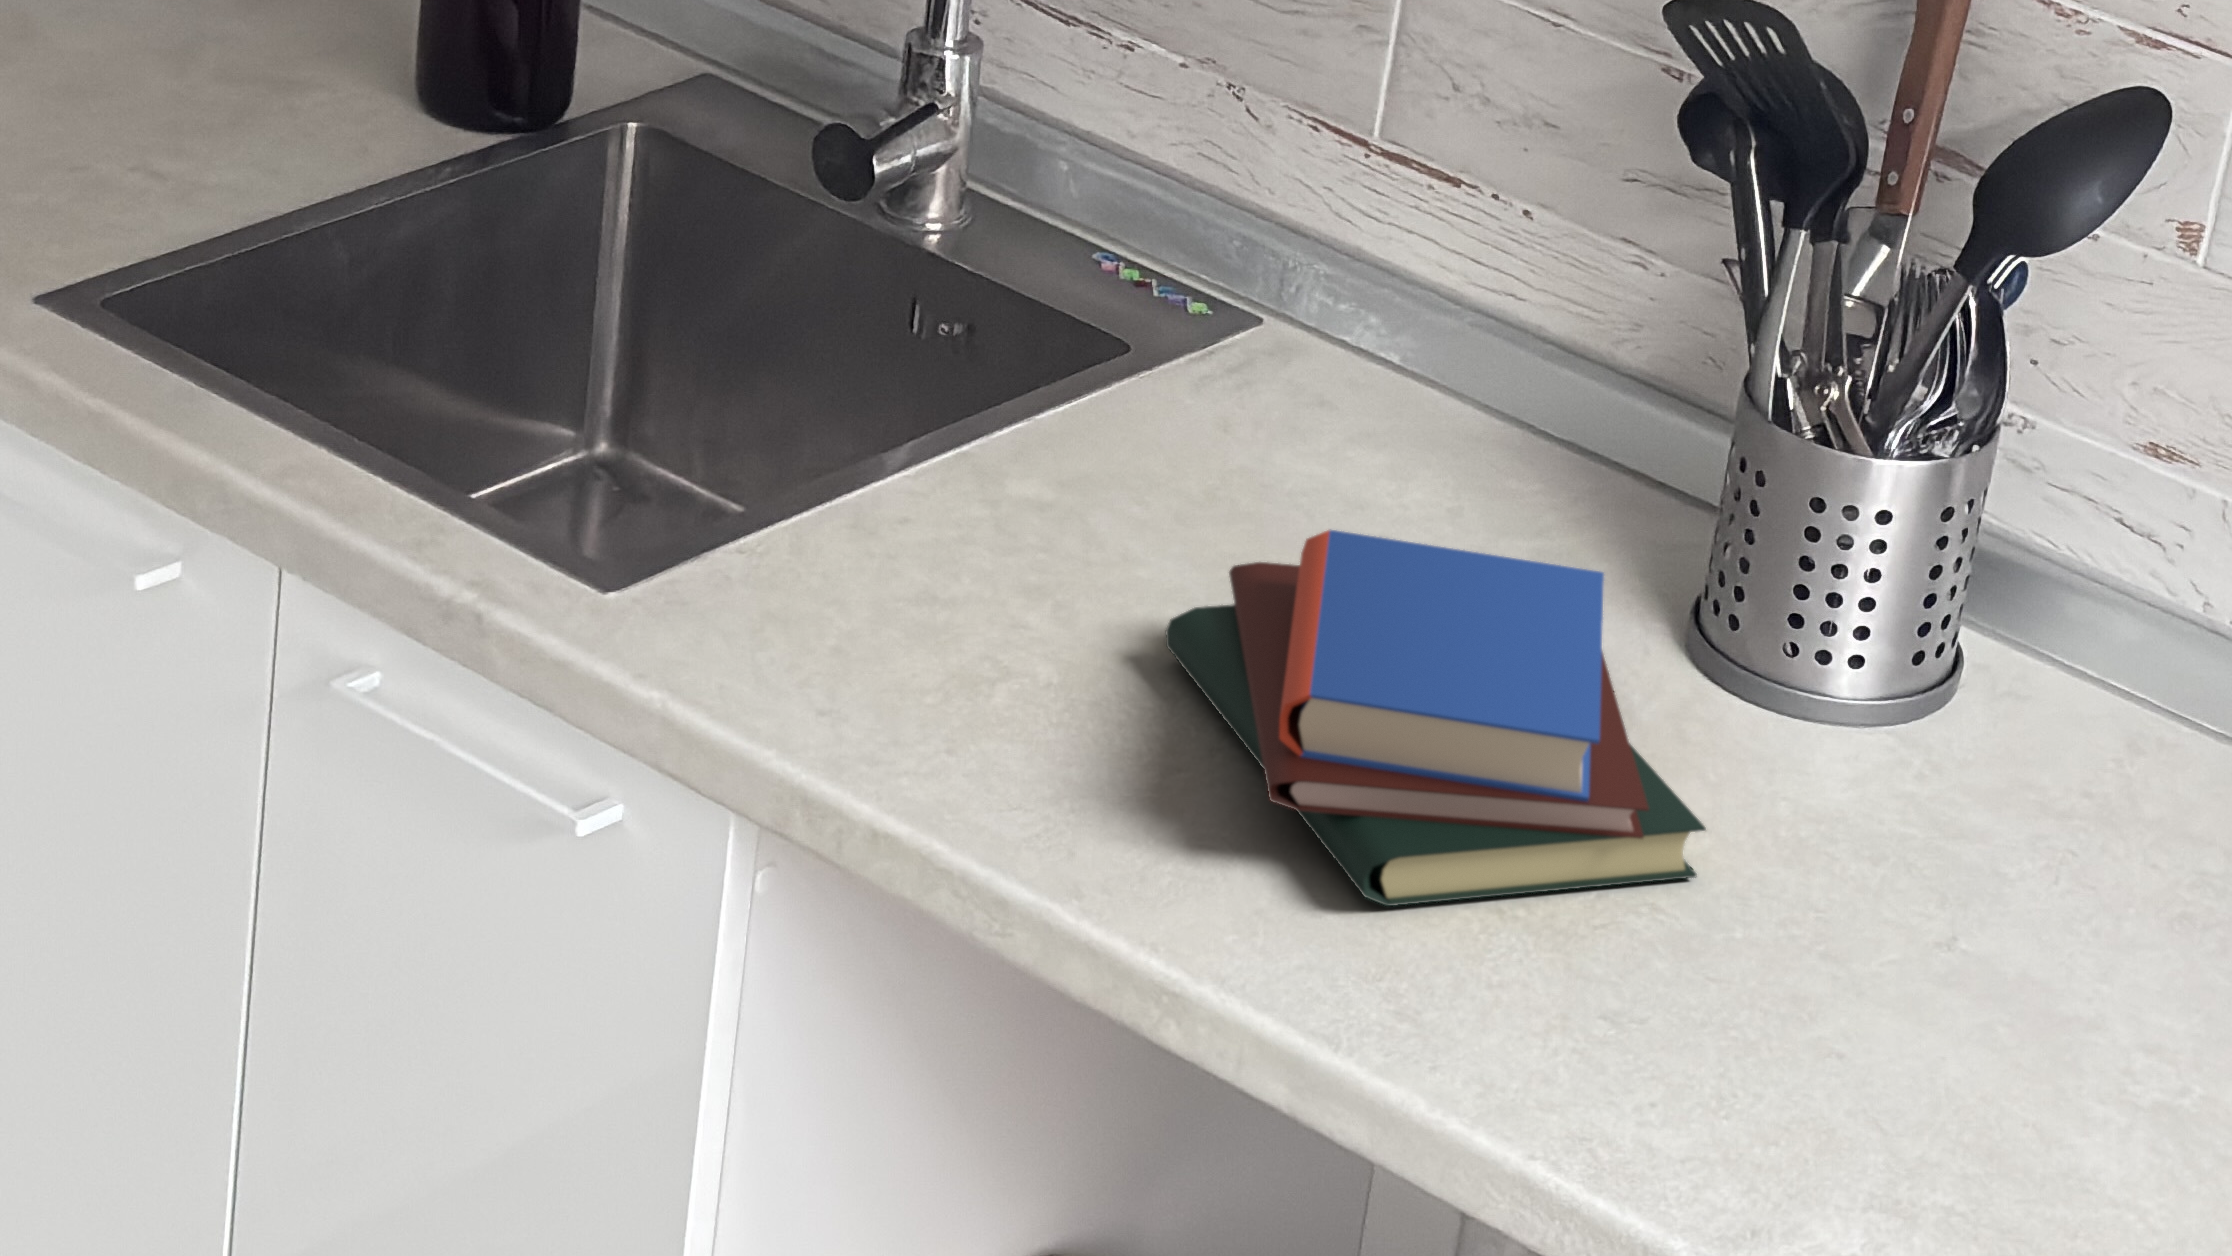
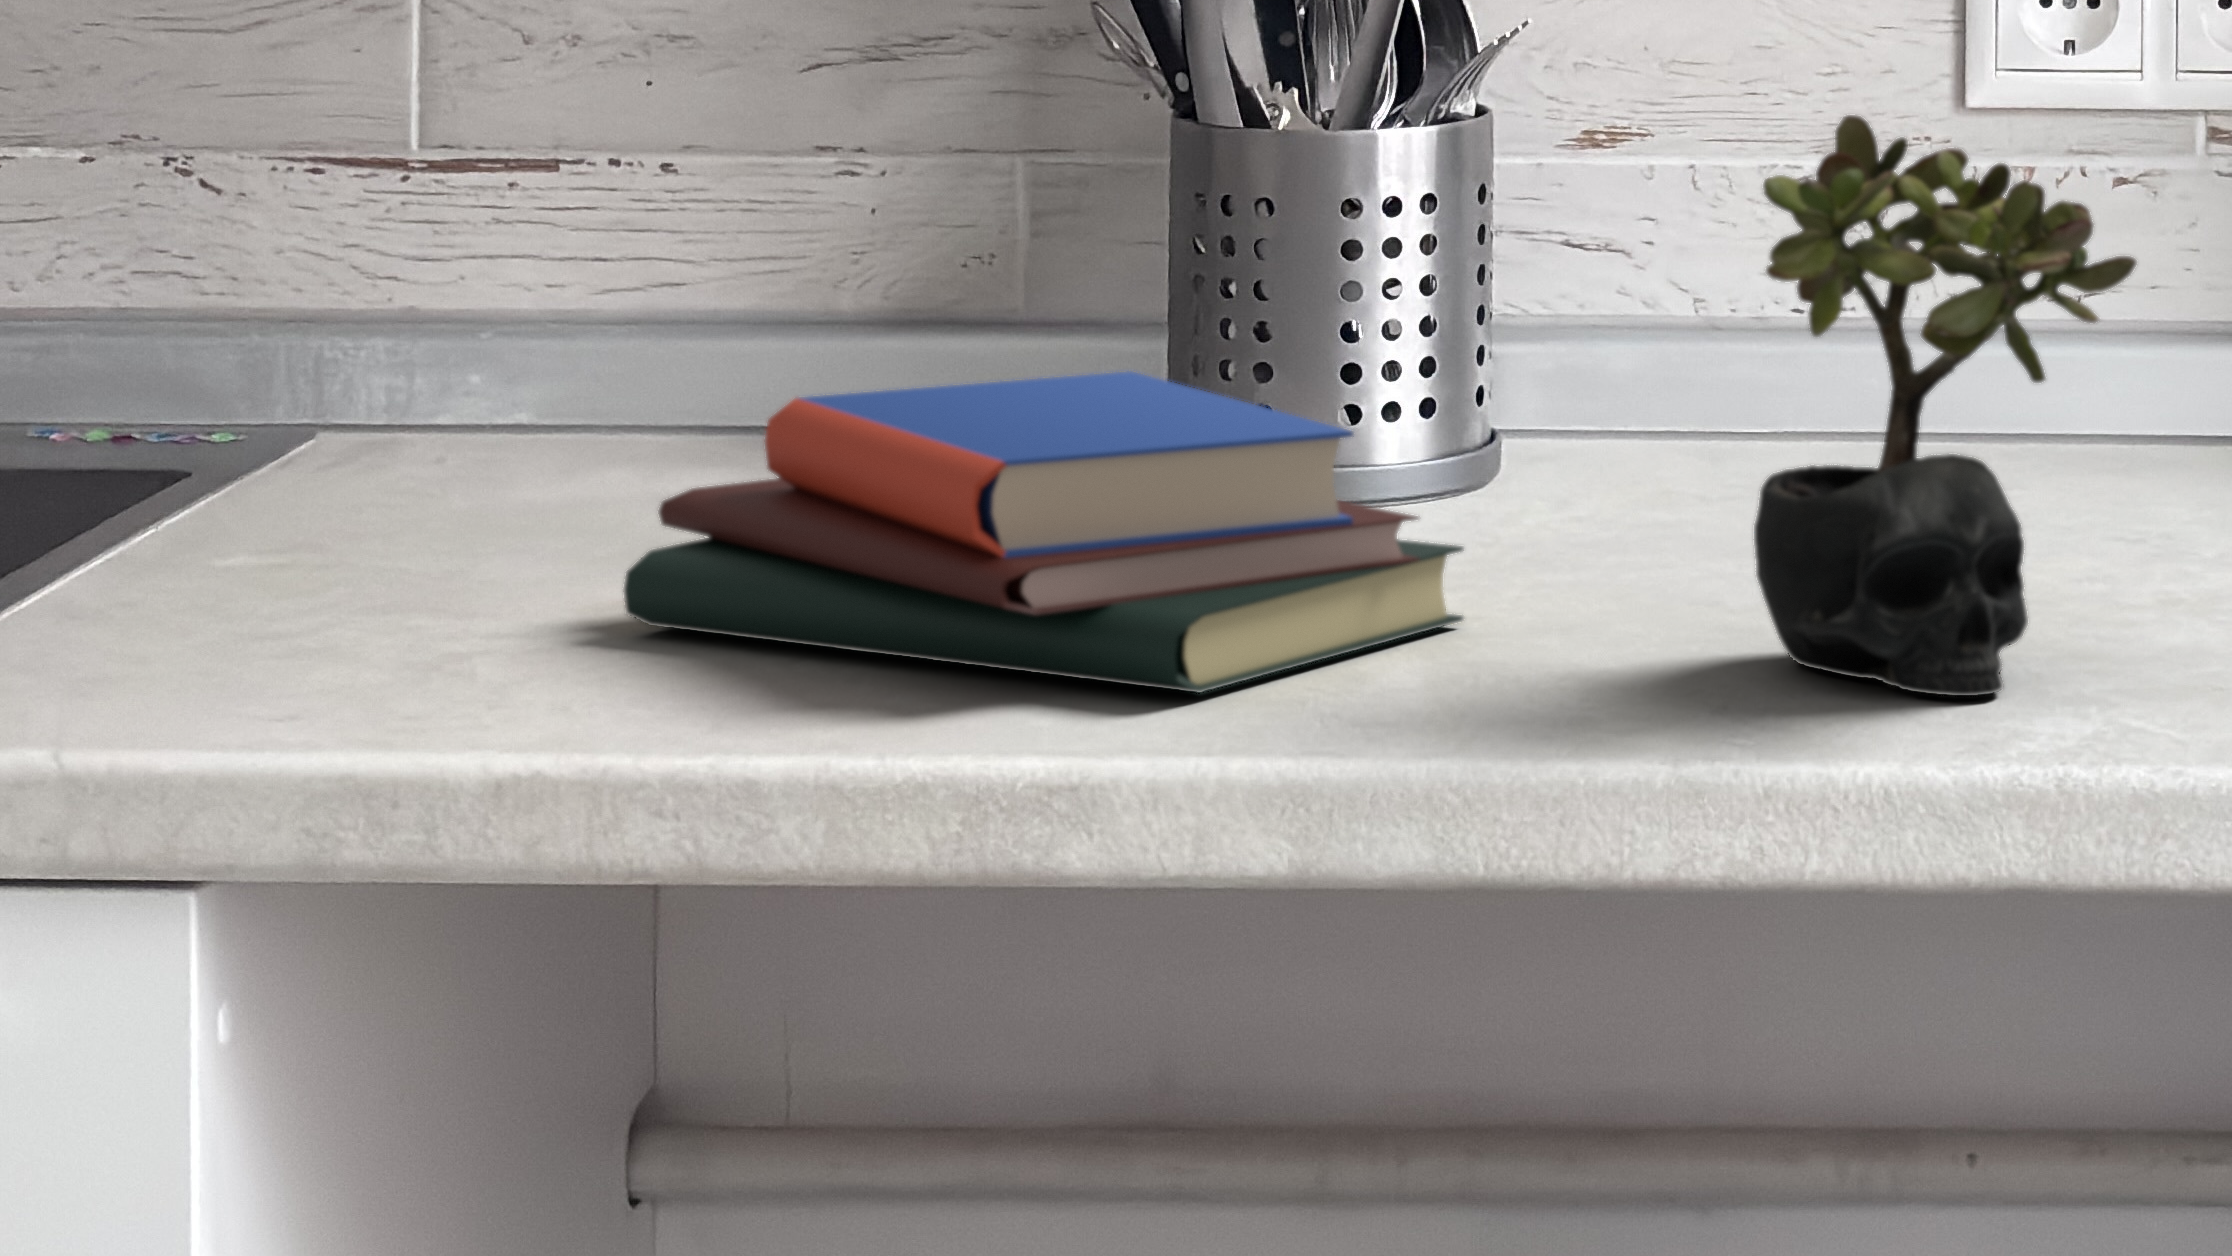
succulent plant: none [1804,664,2116,1148] -> present [1754,115,2137,696]

